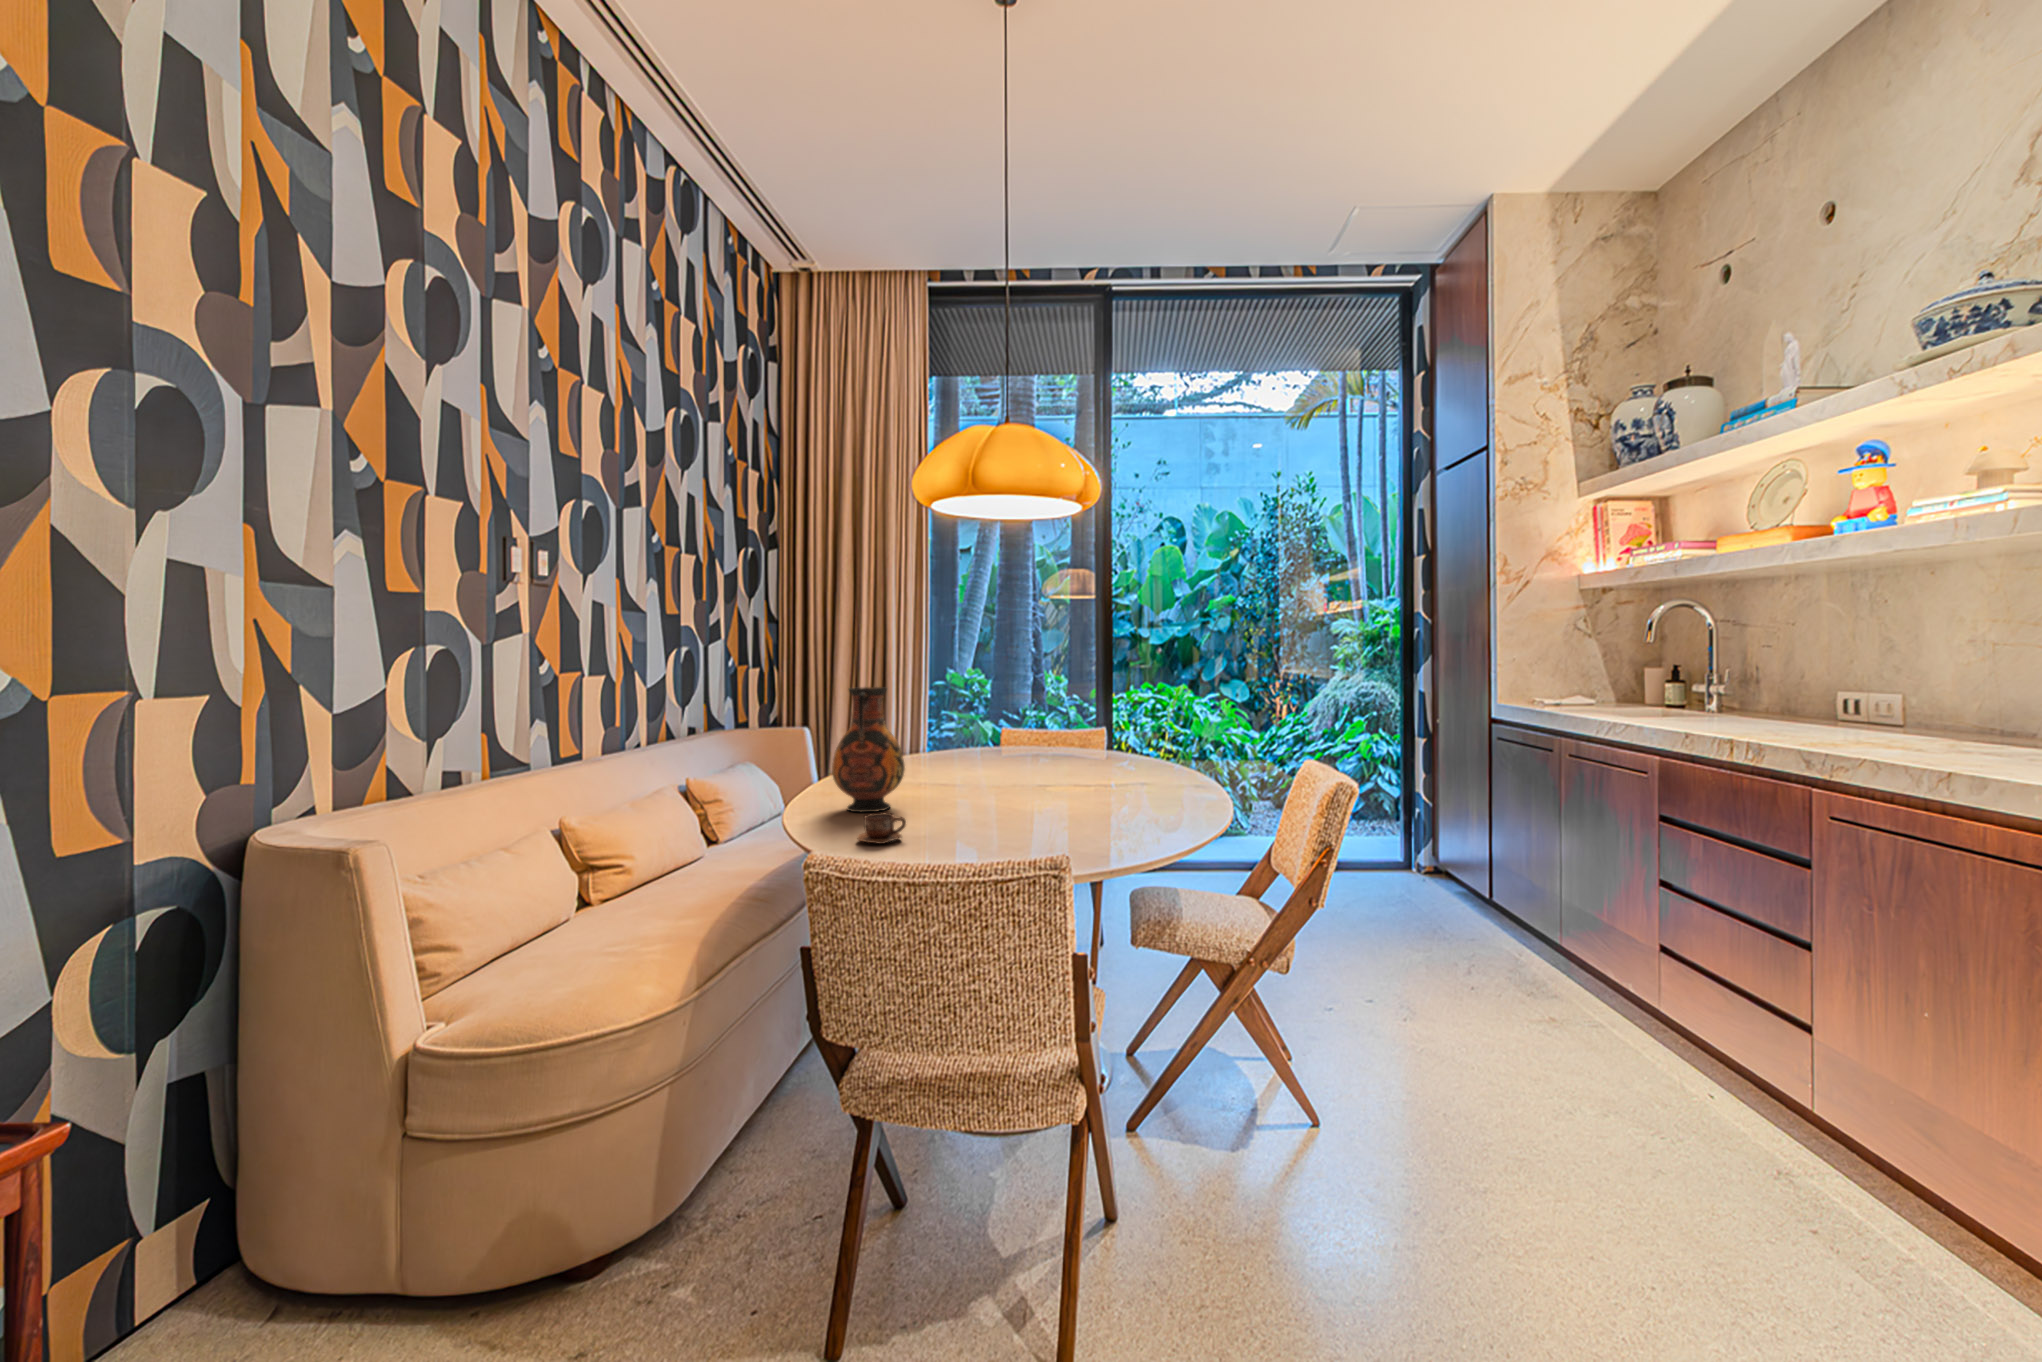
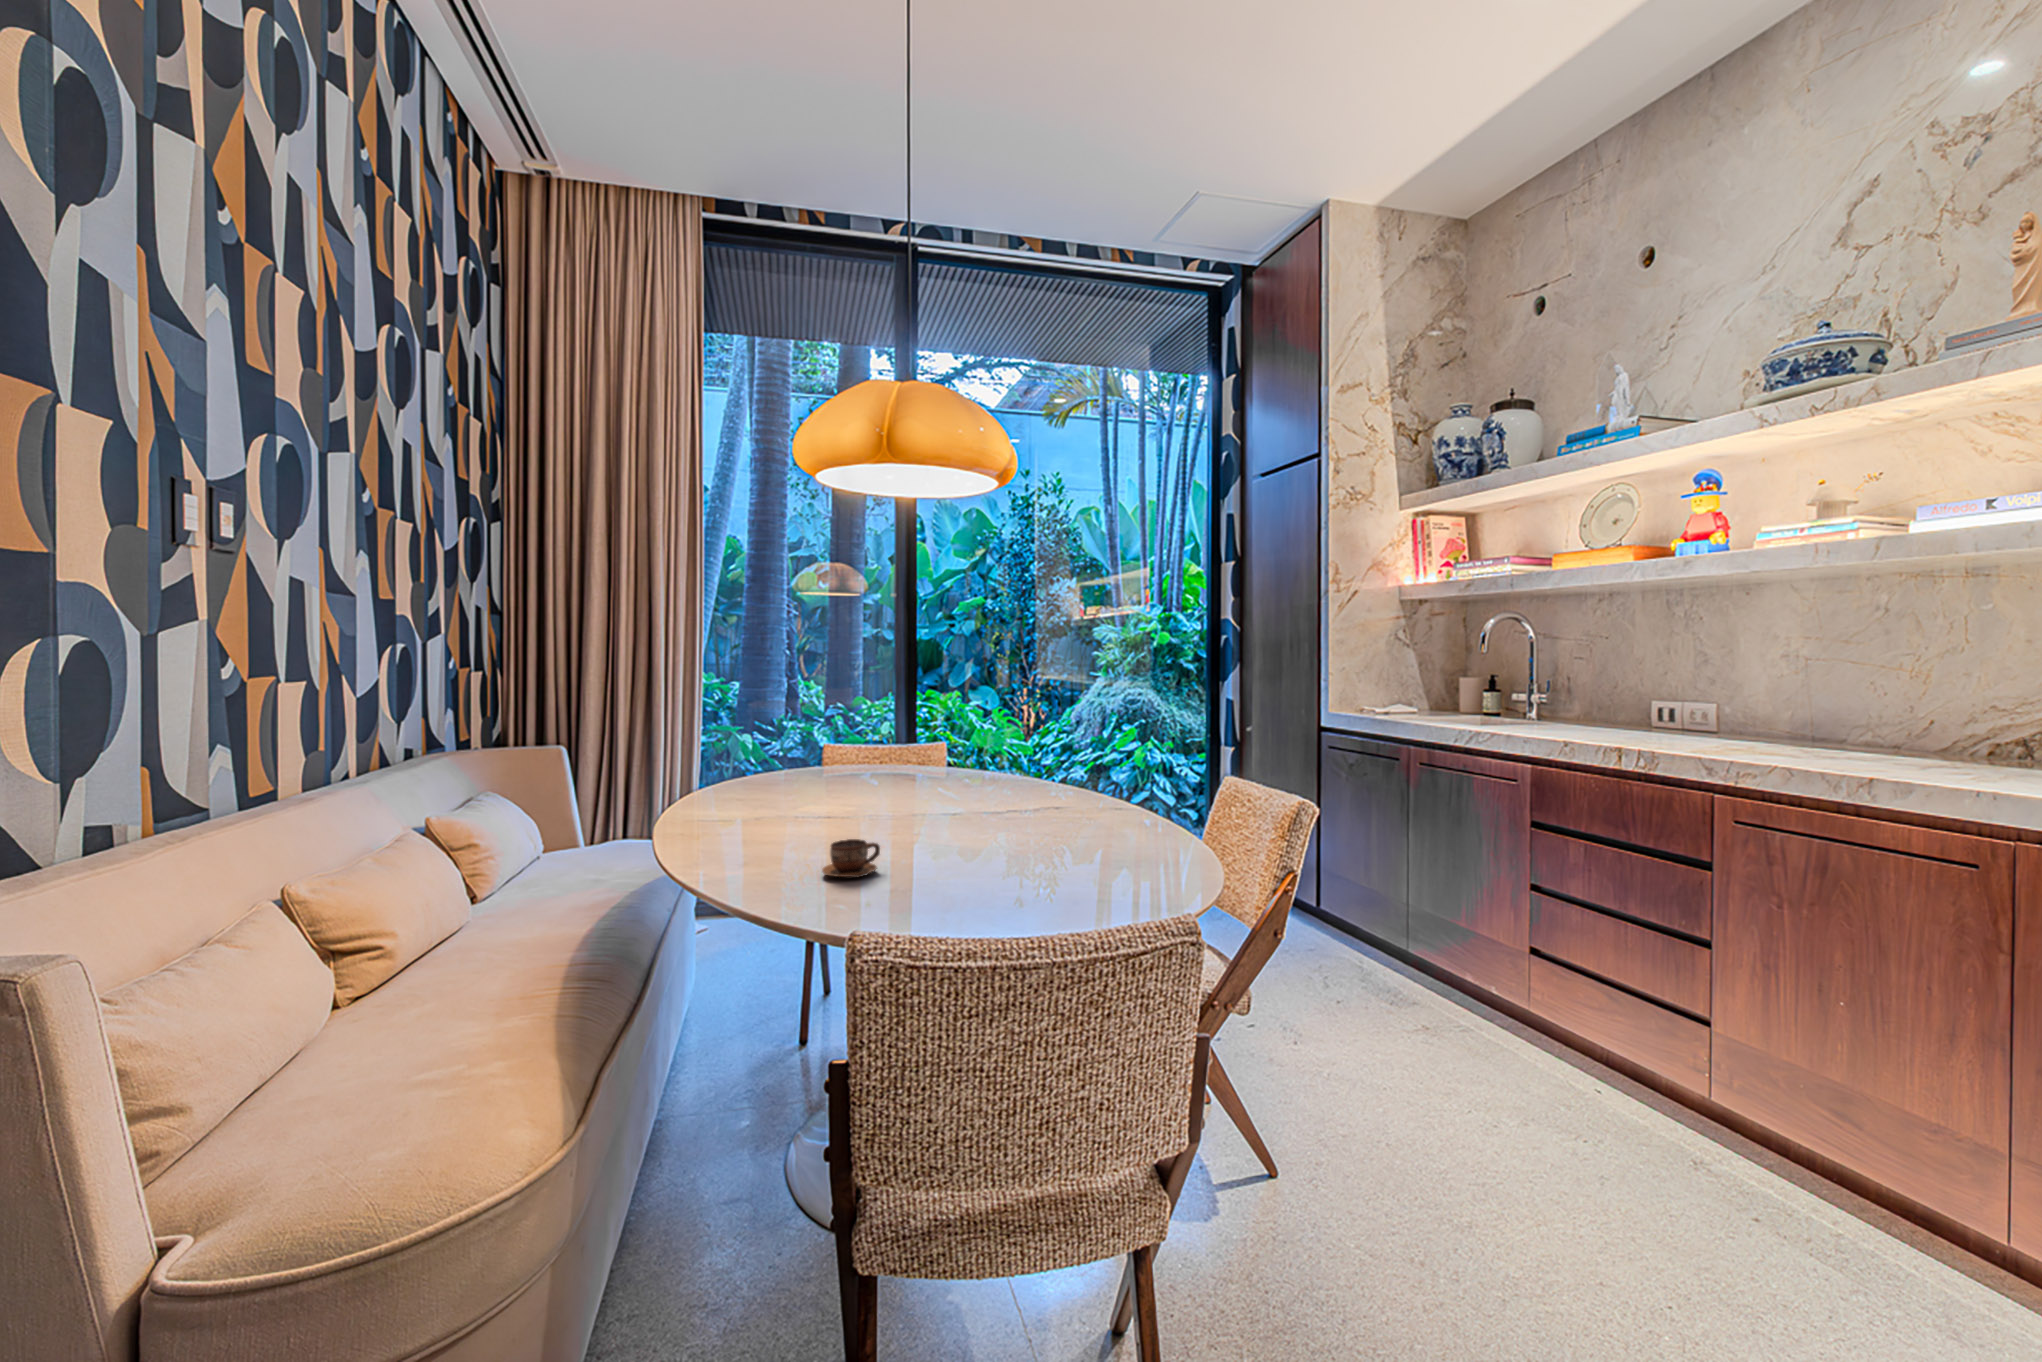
vase: present [832,687,905,812] -> none [733,689,823,842]

